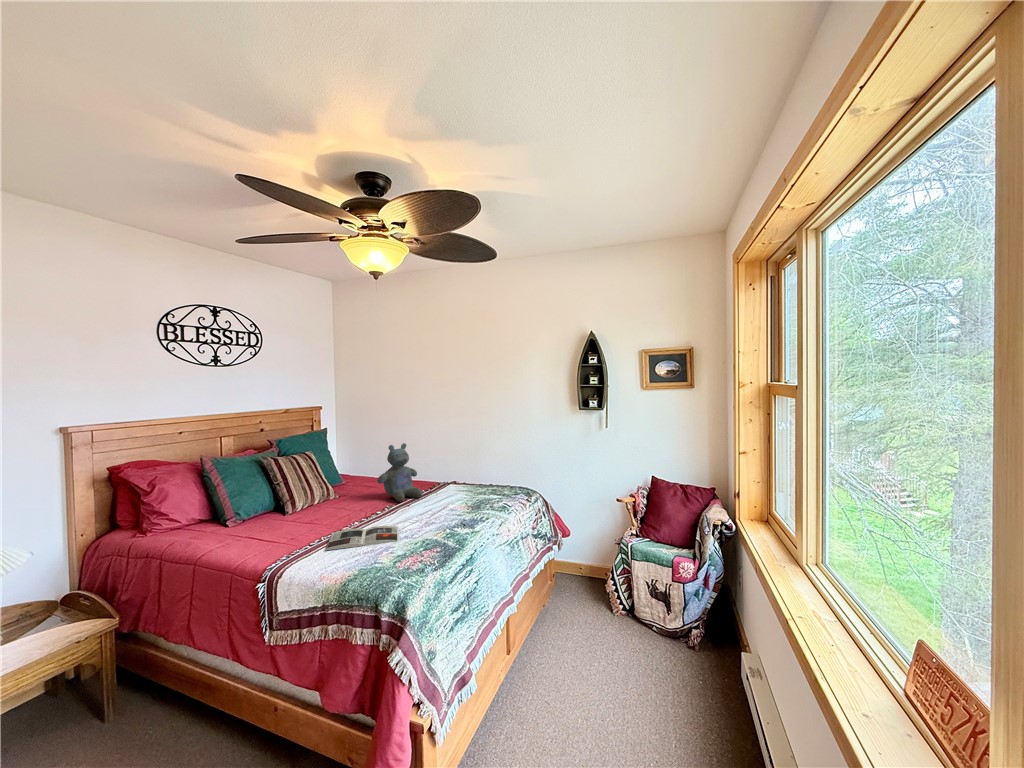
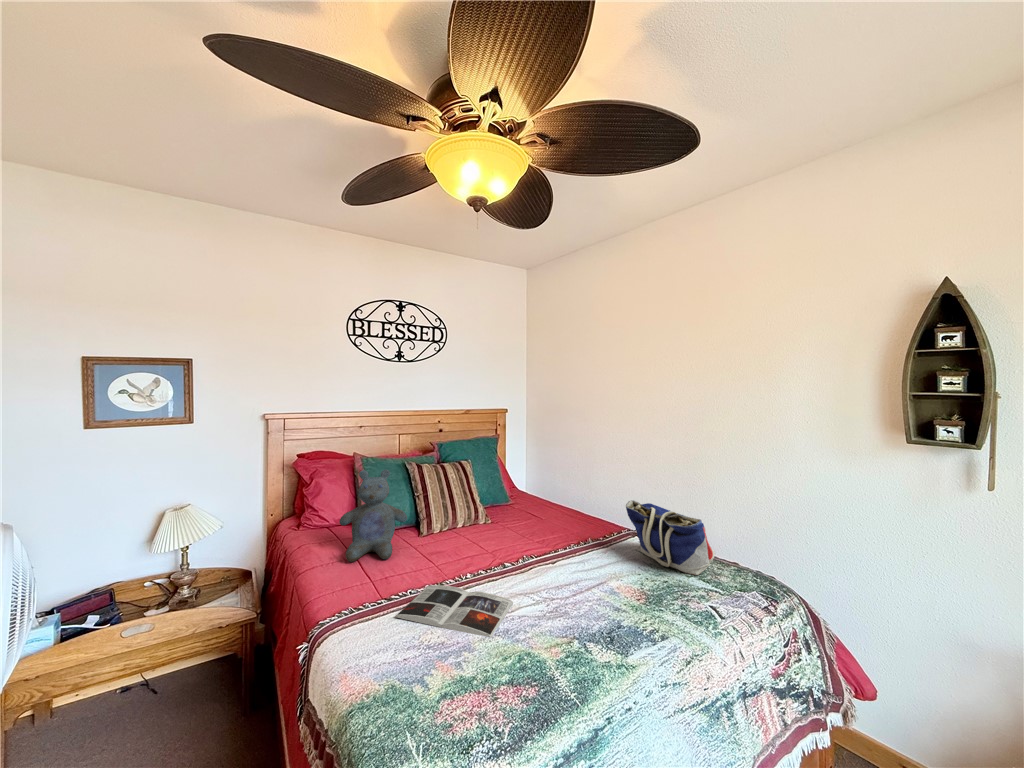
stuffed bear: present [378,443,422,502] -> present [339,470,407,562]
tote bag: none [449,460,501,495] -> present [626,500,715,575]

